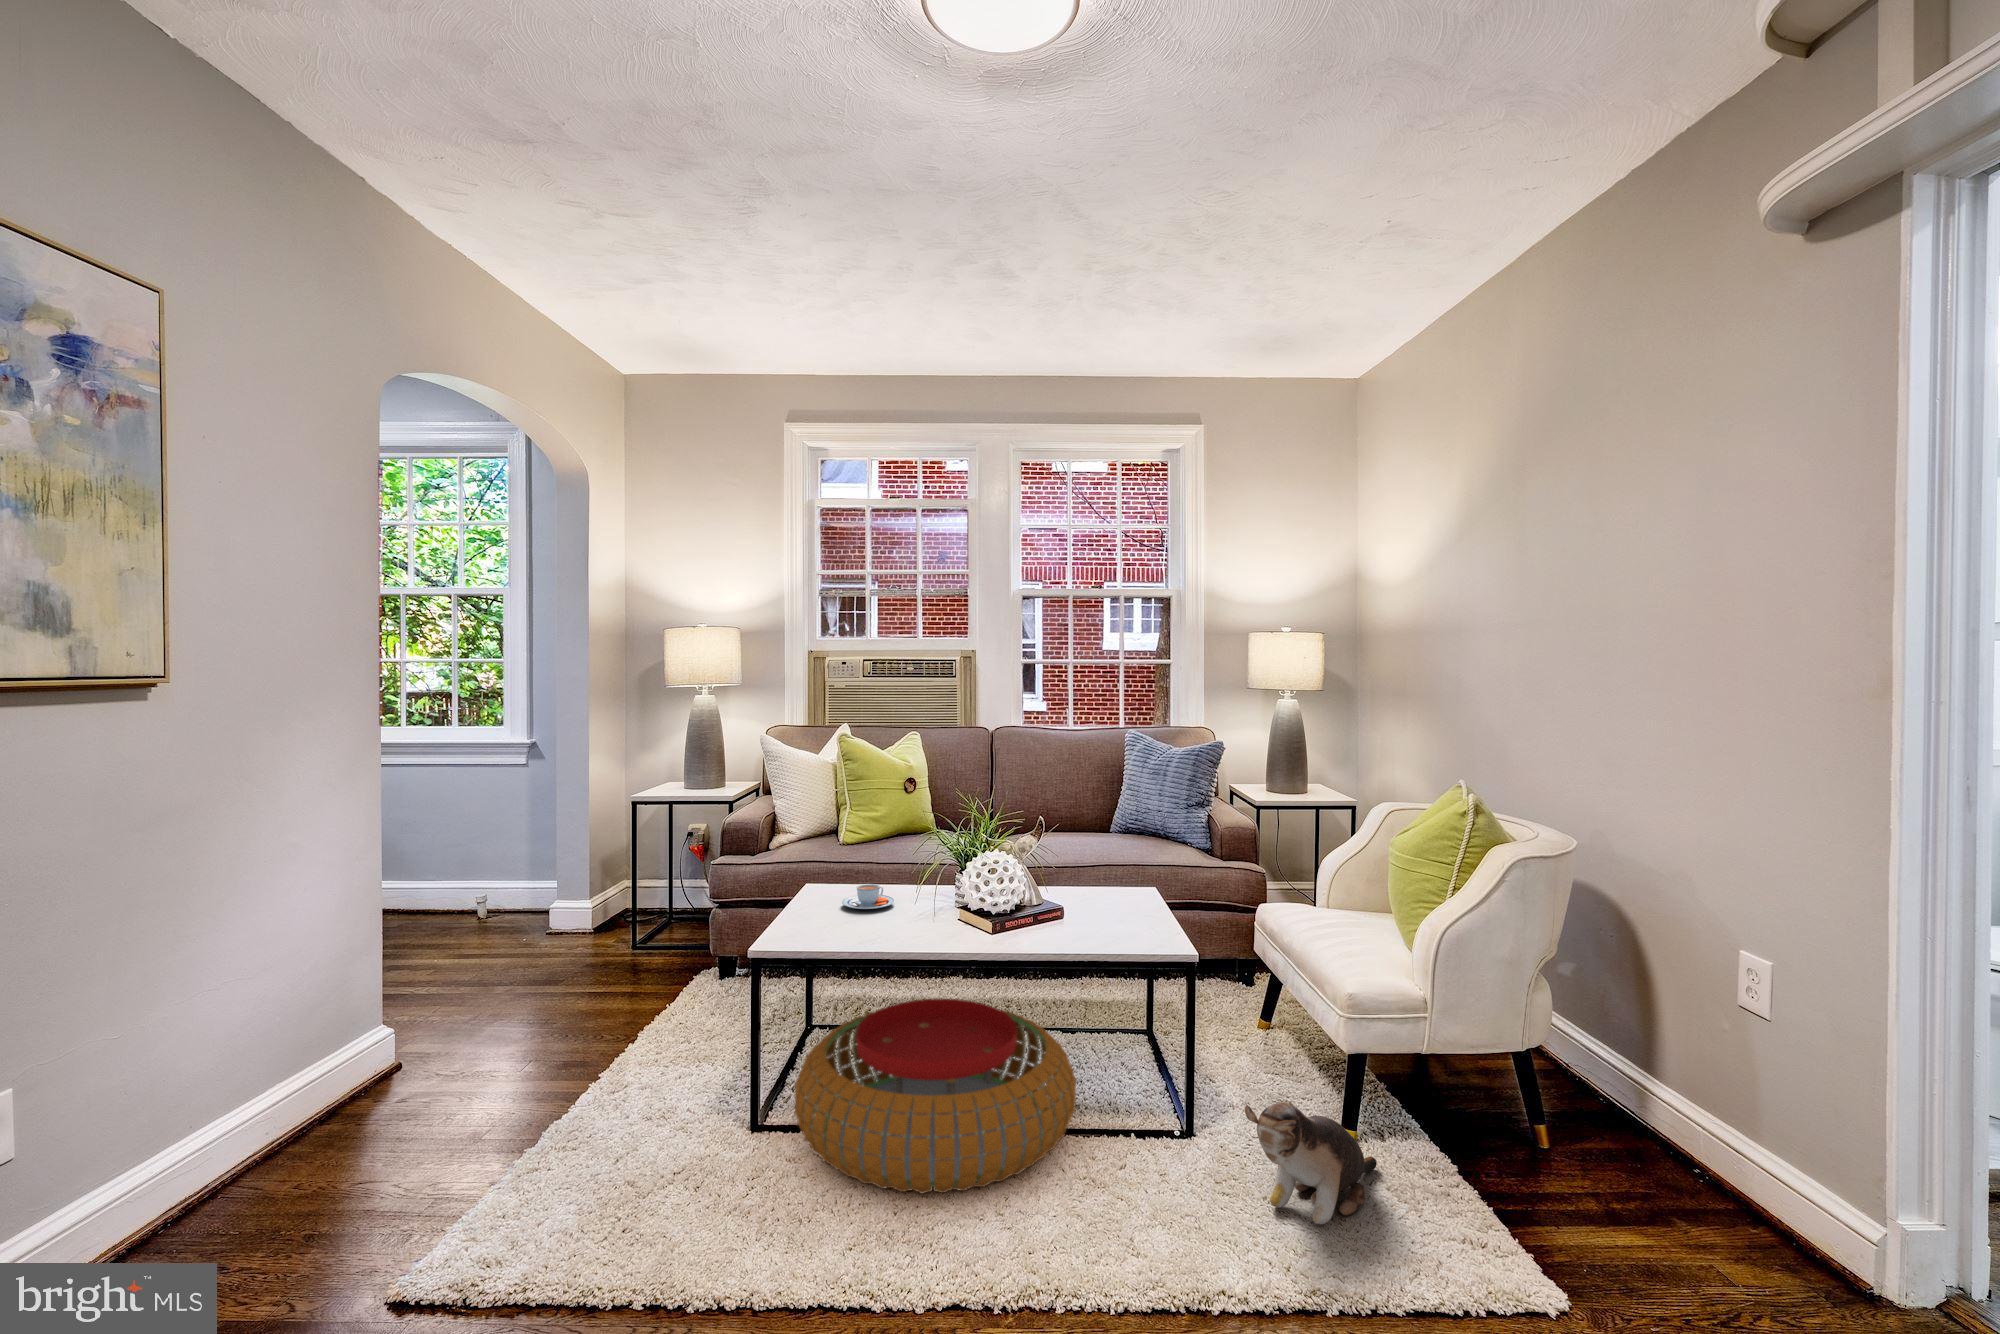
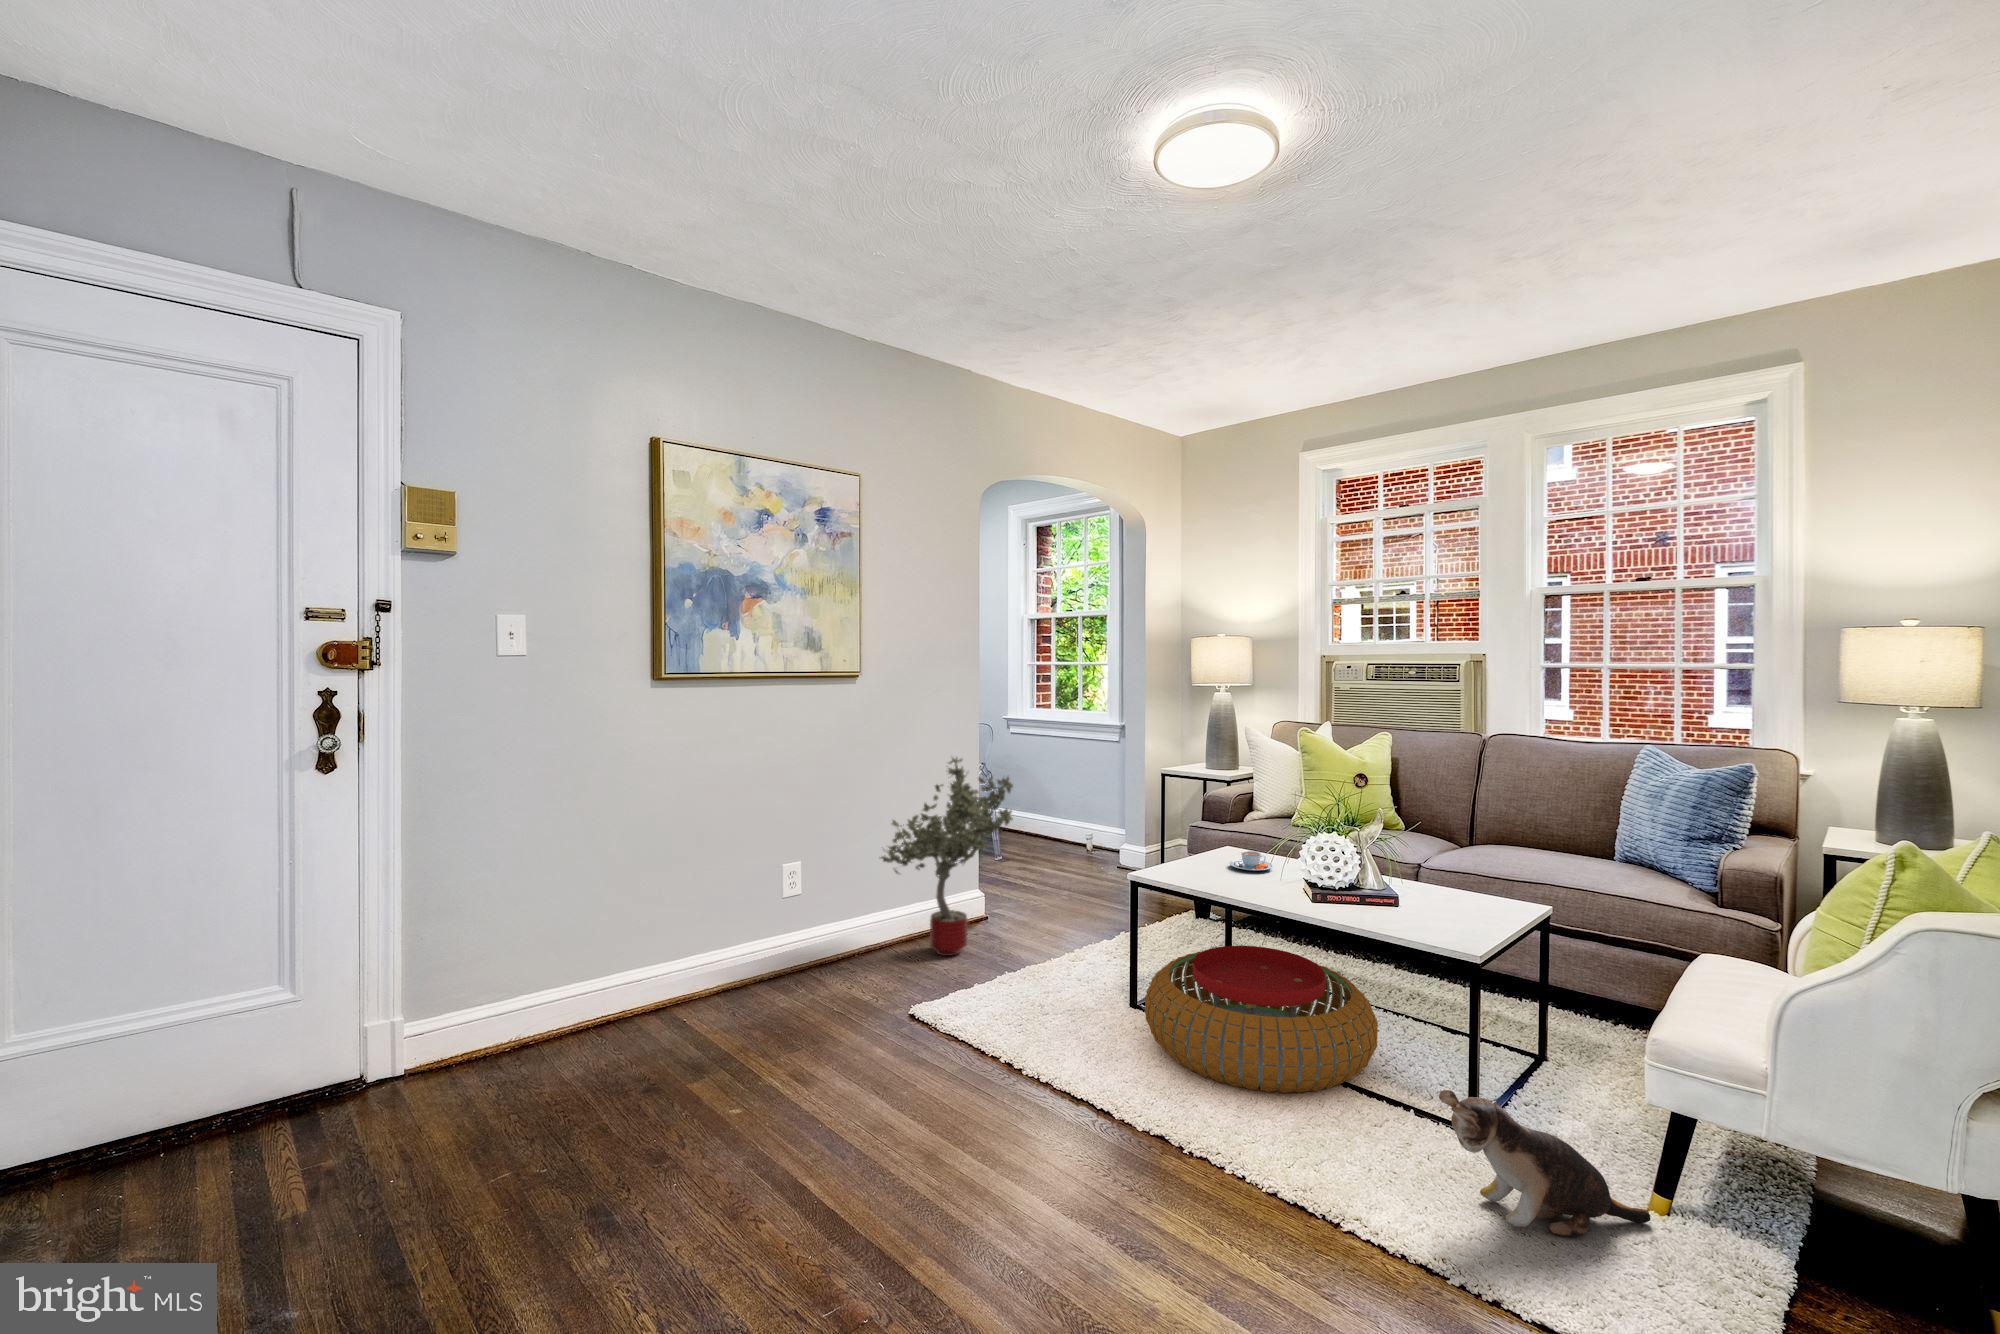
potted tree: none [242,812,490,1158] -> present [880,758,1013,956]

